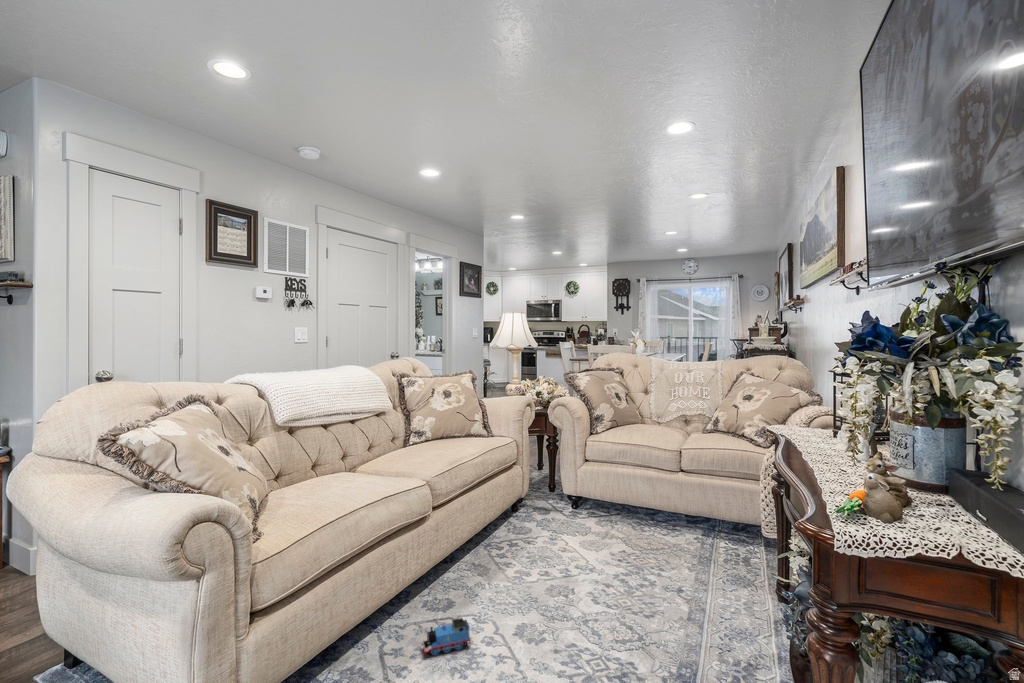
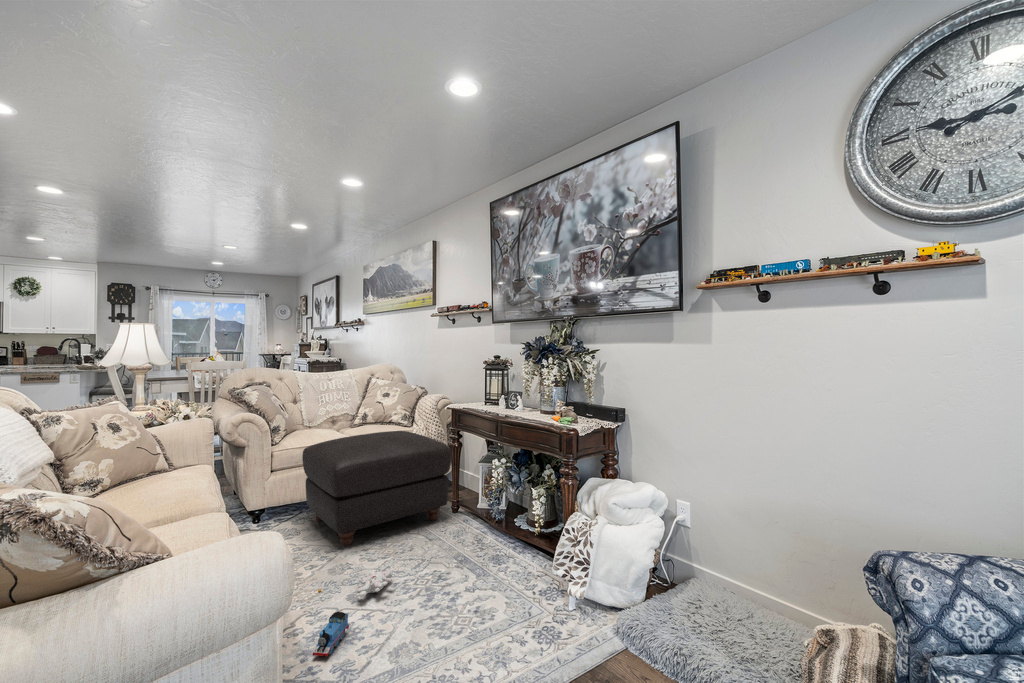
ottoman: none [575,441,751,591] -> present [302,431,451,546]
plush toy: none [512,592,572,628] -> present [318,570,393,597]

